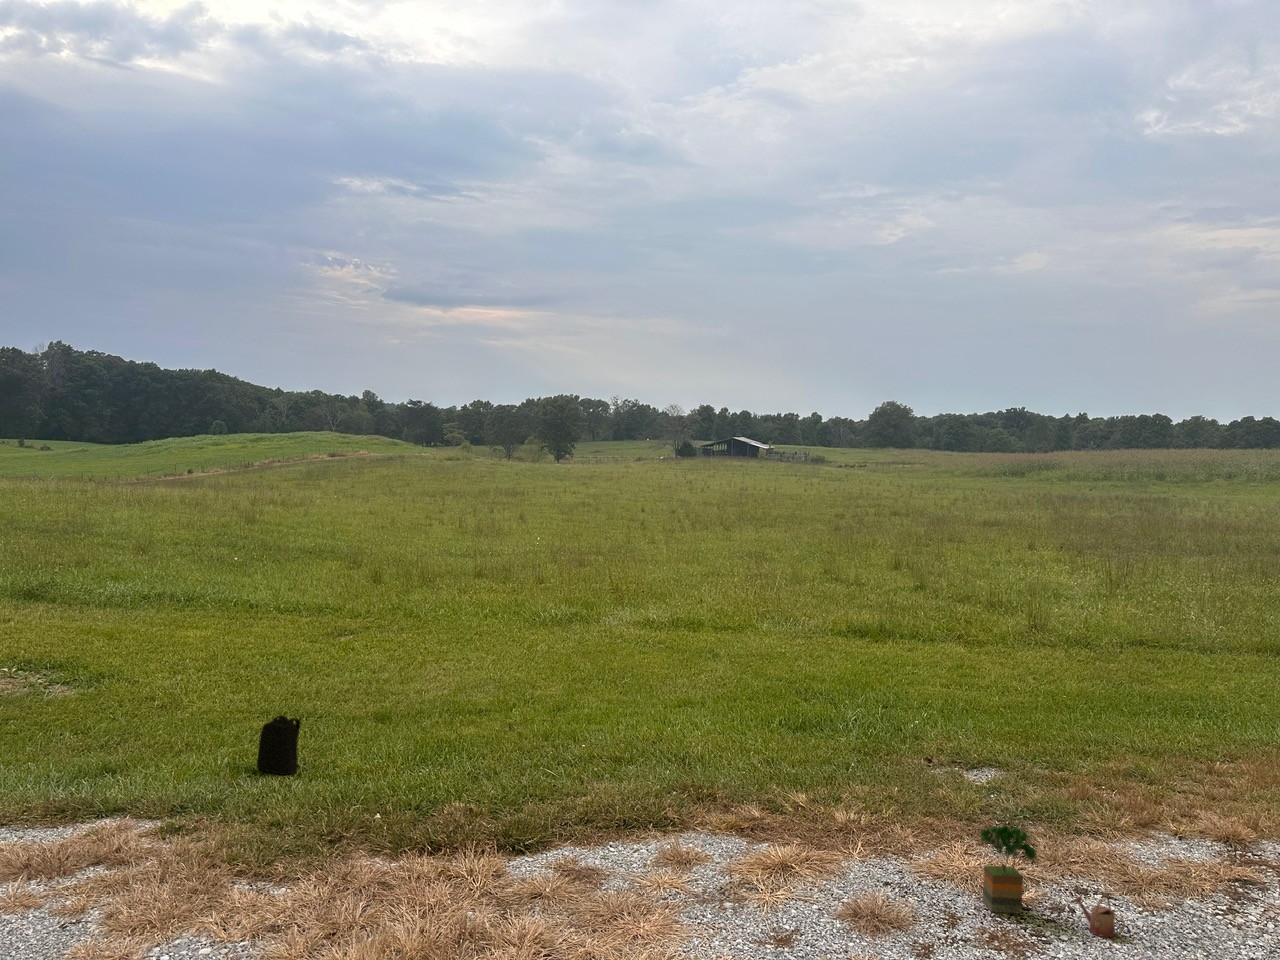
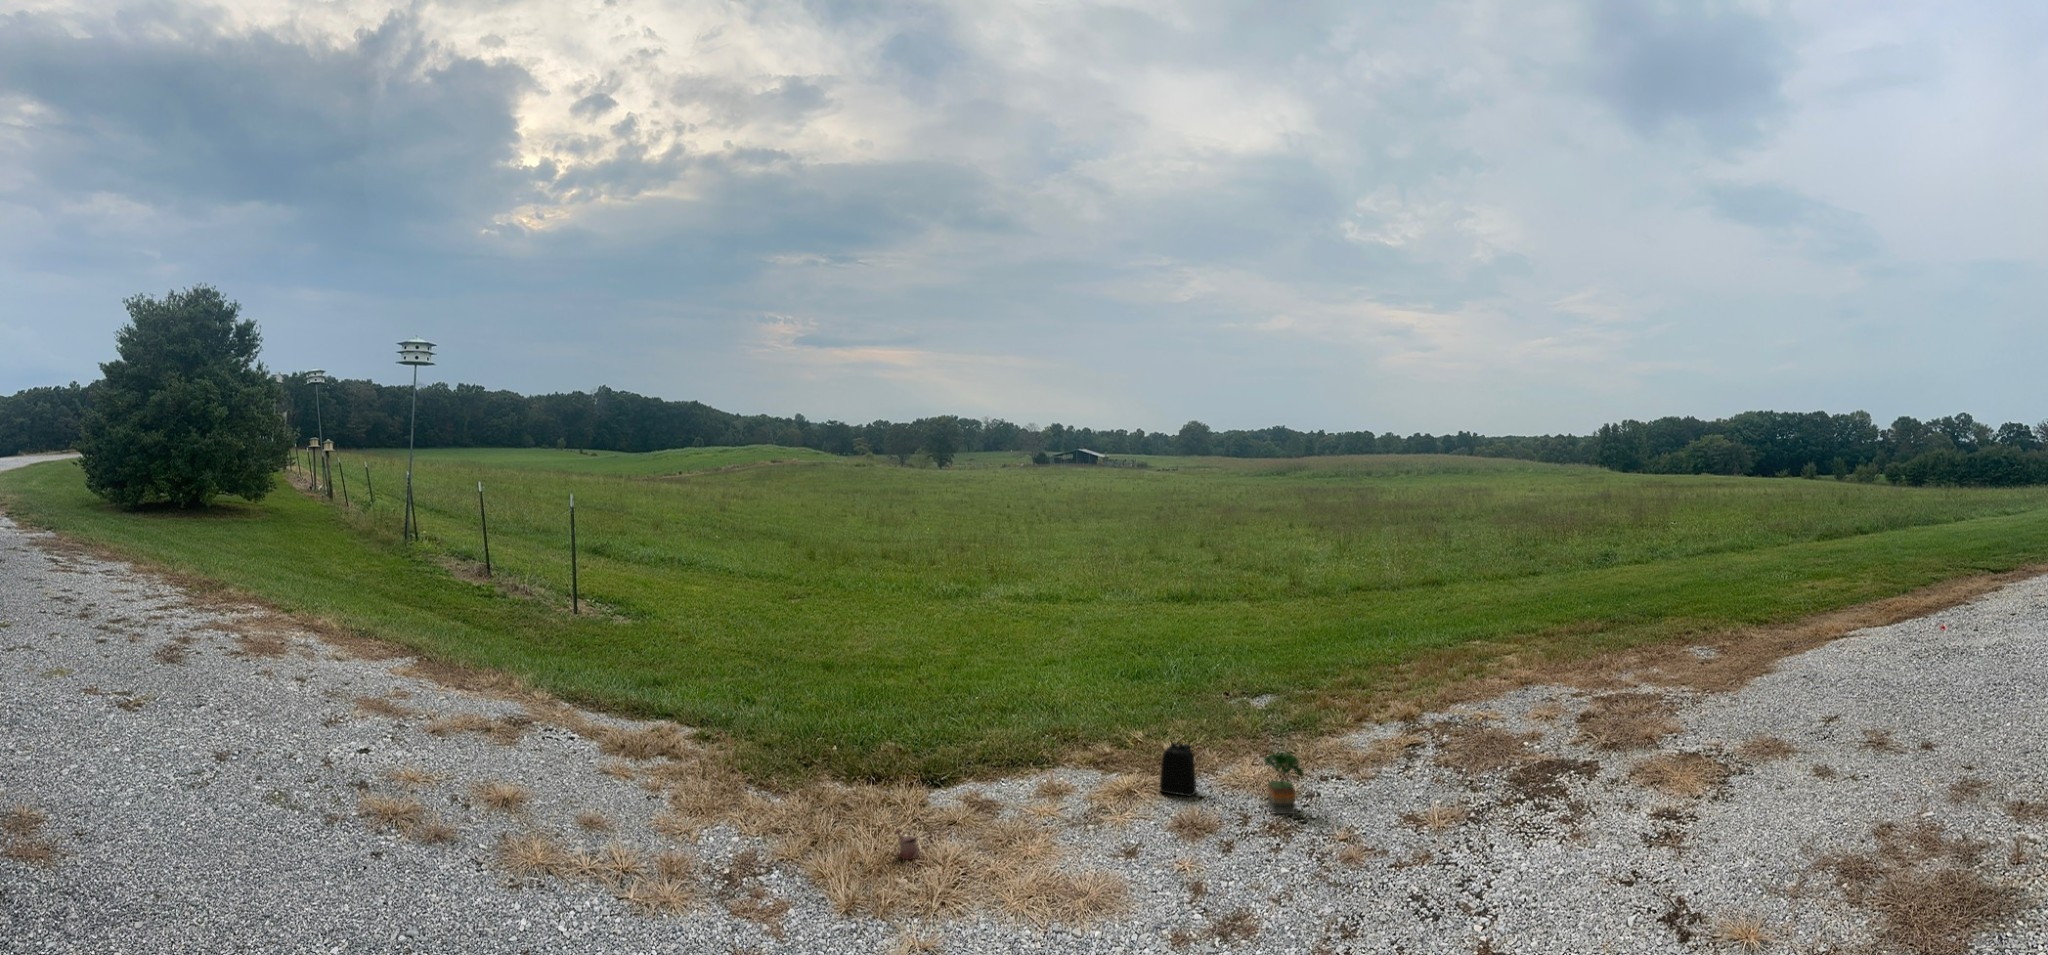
backpack: present [257,715,300,775] -> present [1159,742,1196,796]
watering can: present [1074,896,1125,937] -> present [895,829,919,859]

